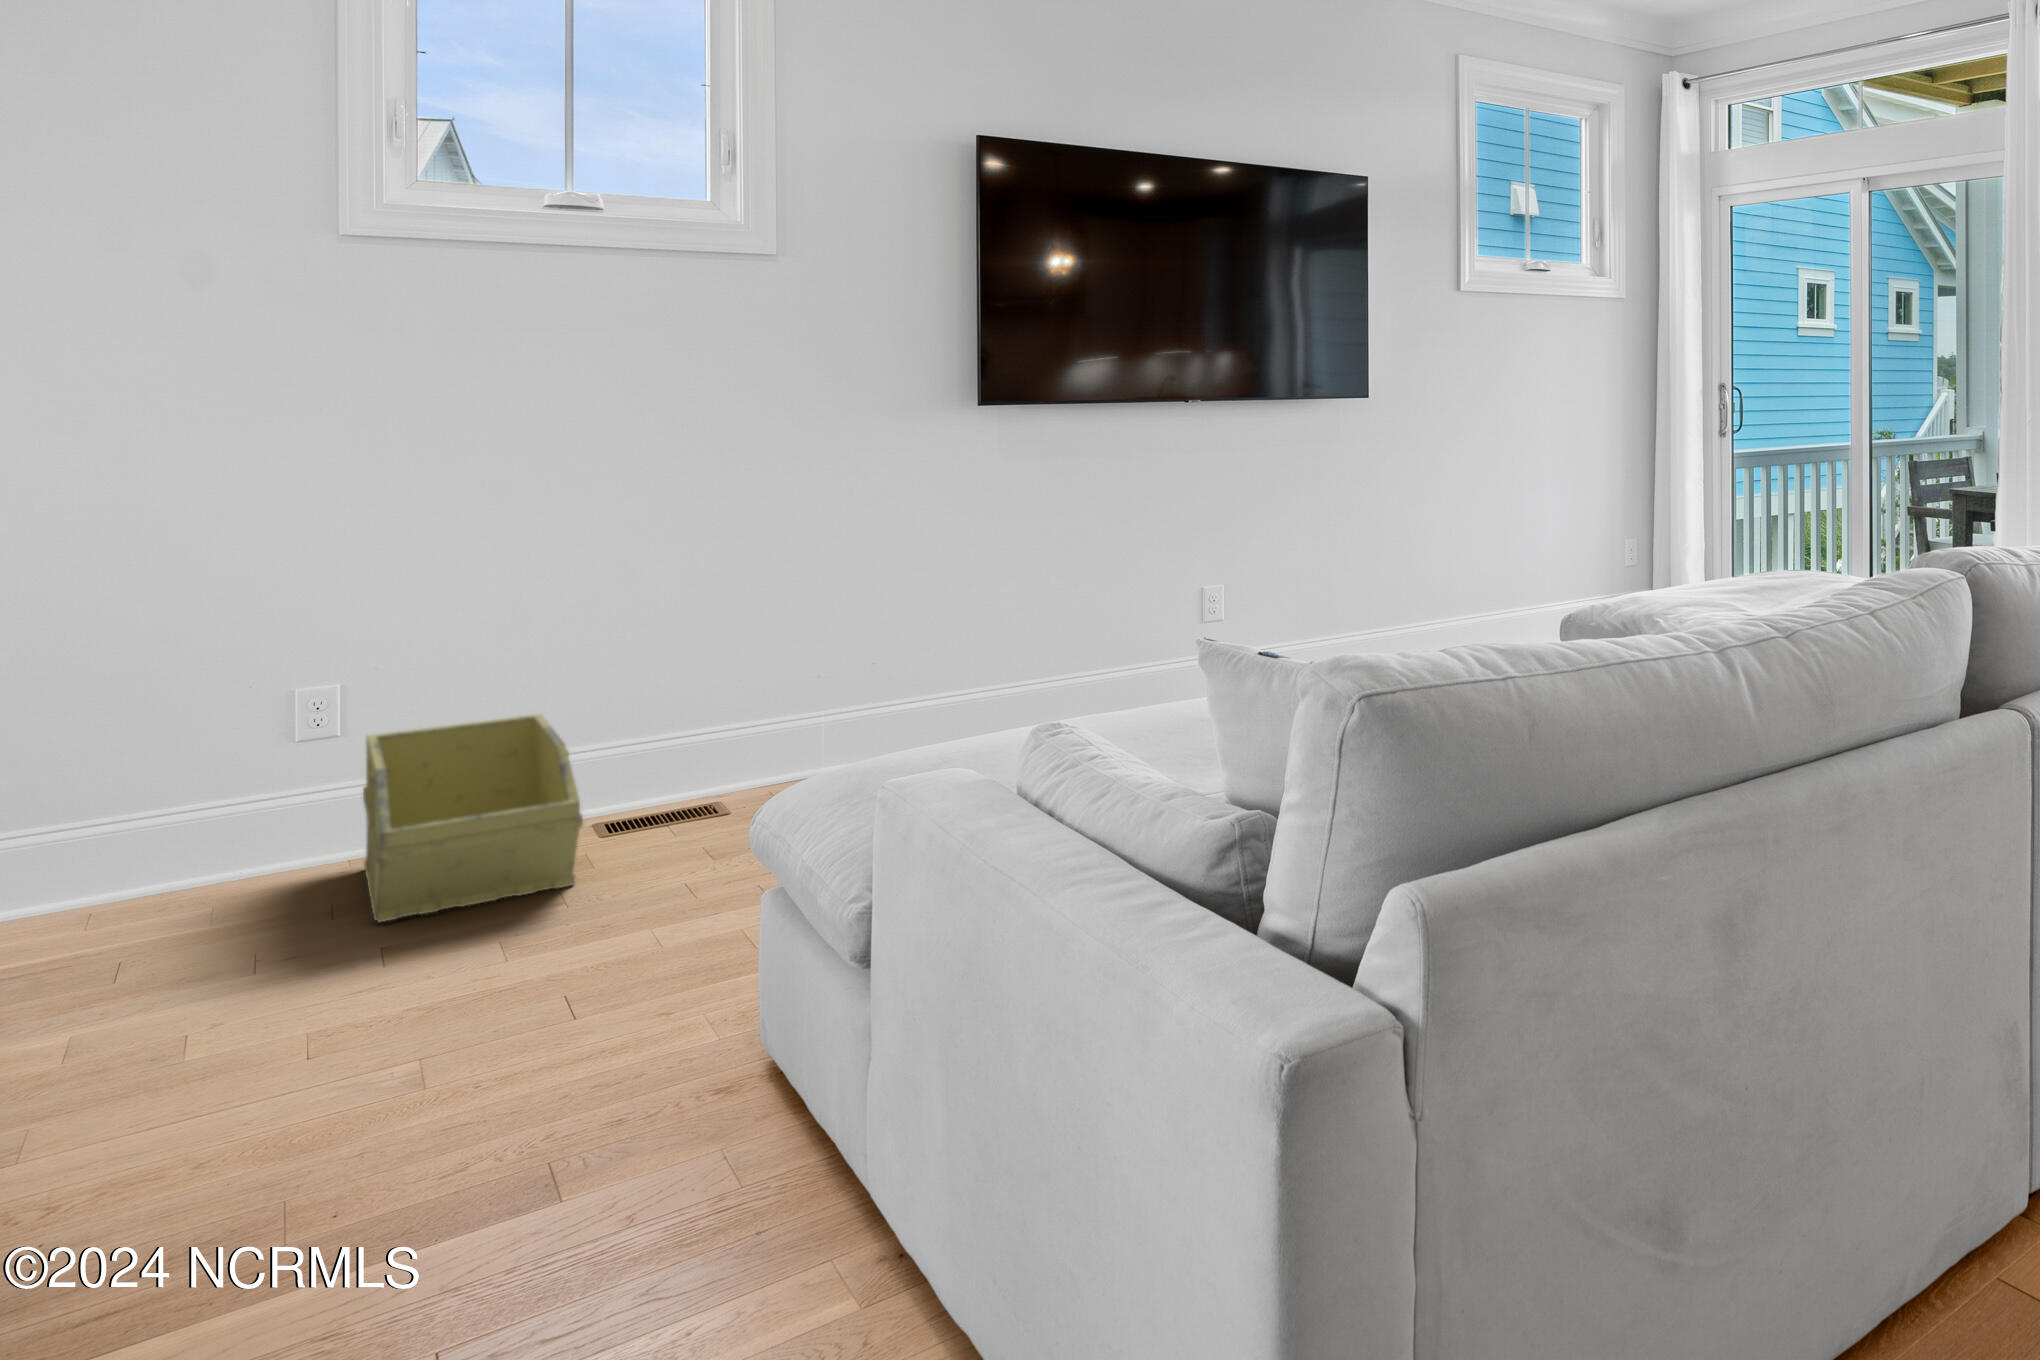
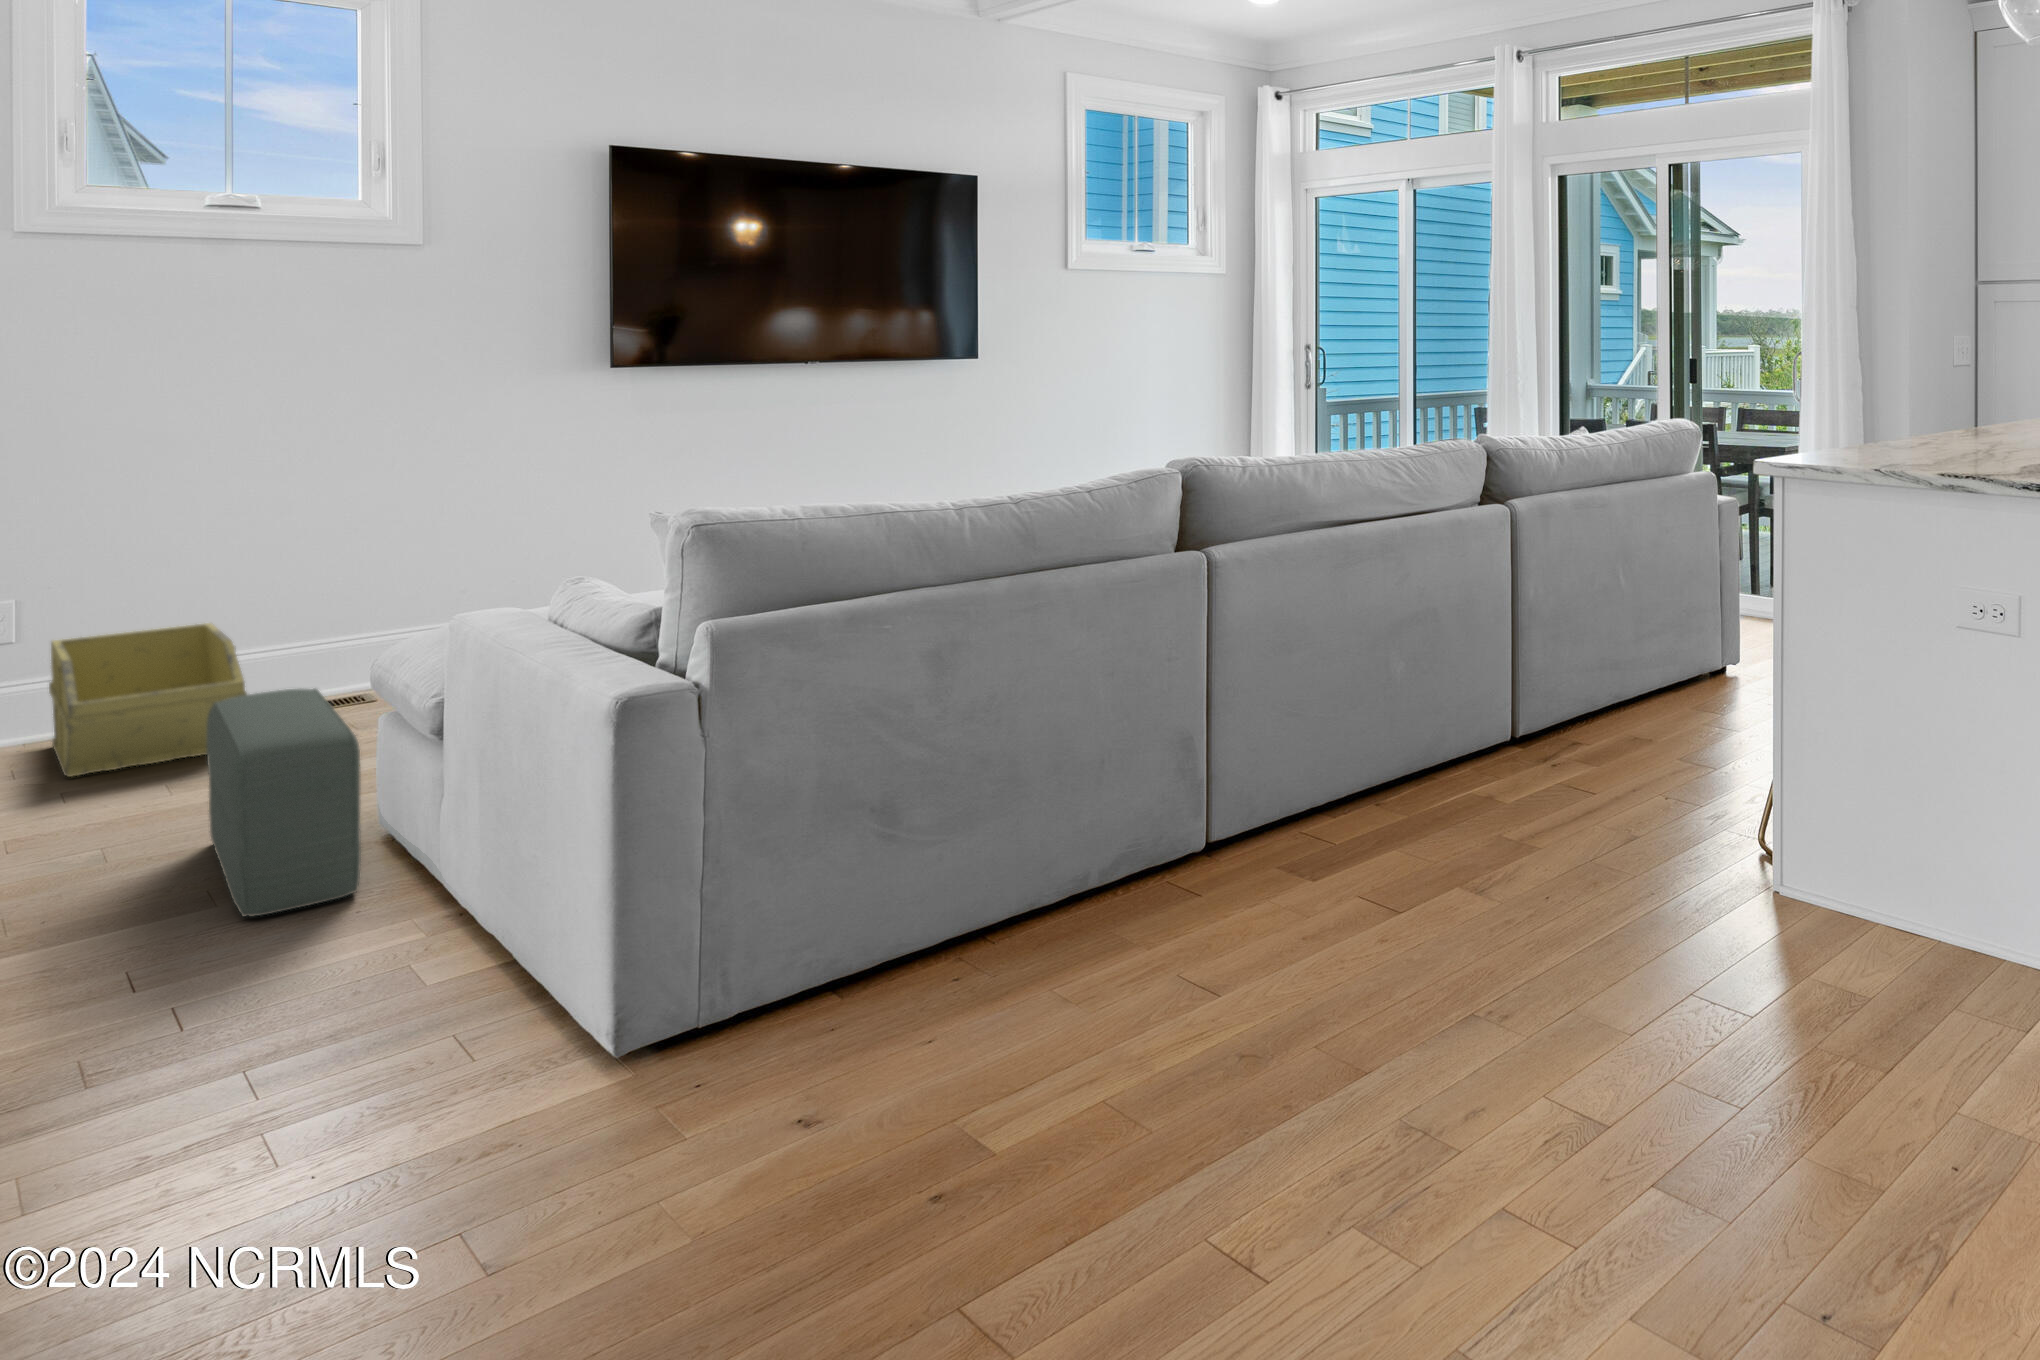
pouf: none [543,843,747,1231] -> present [207,689,361,916]

